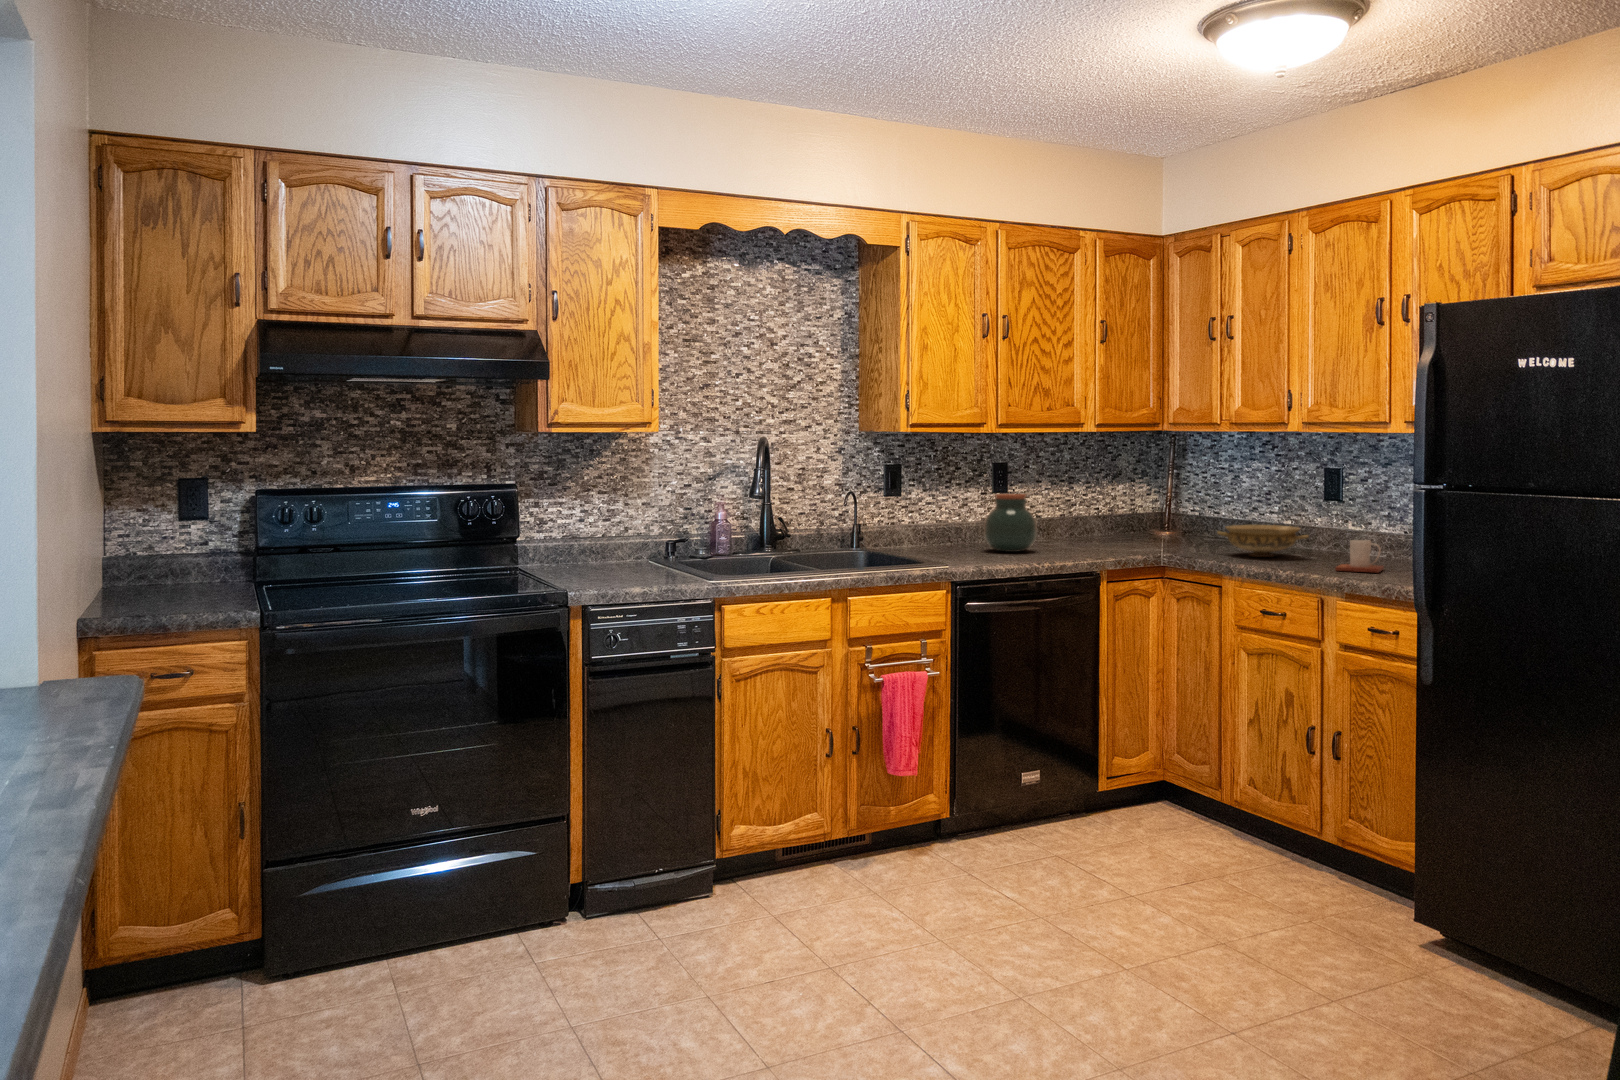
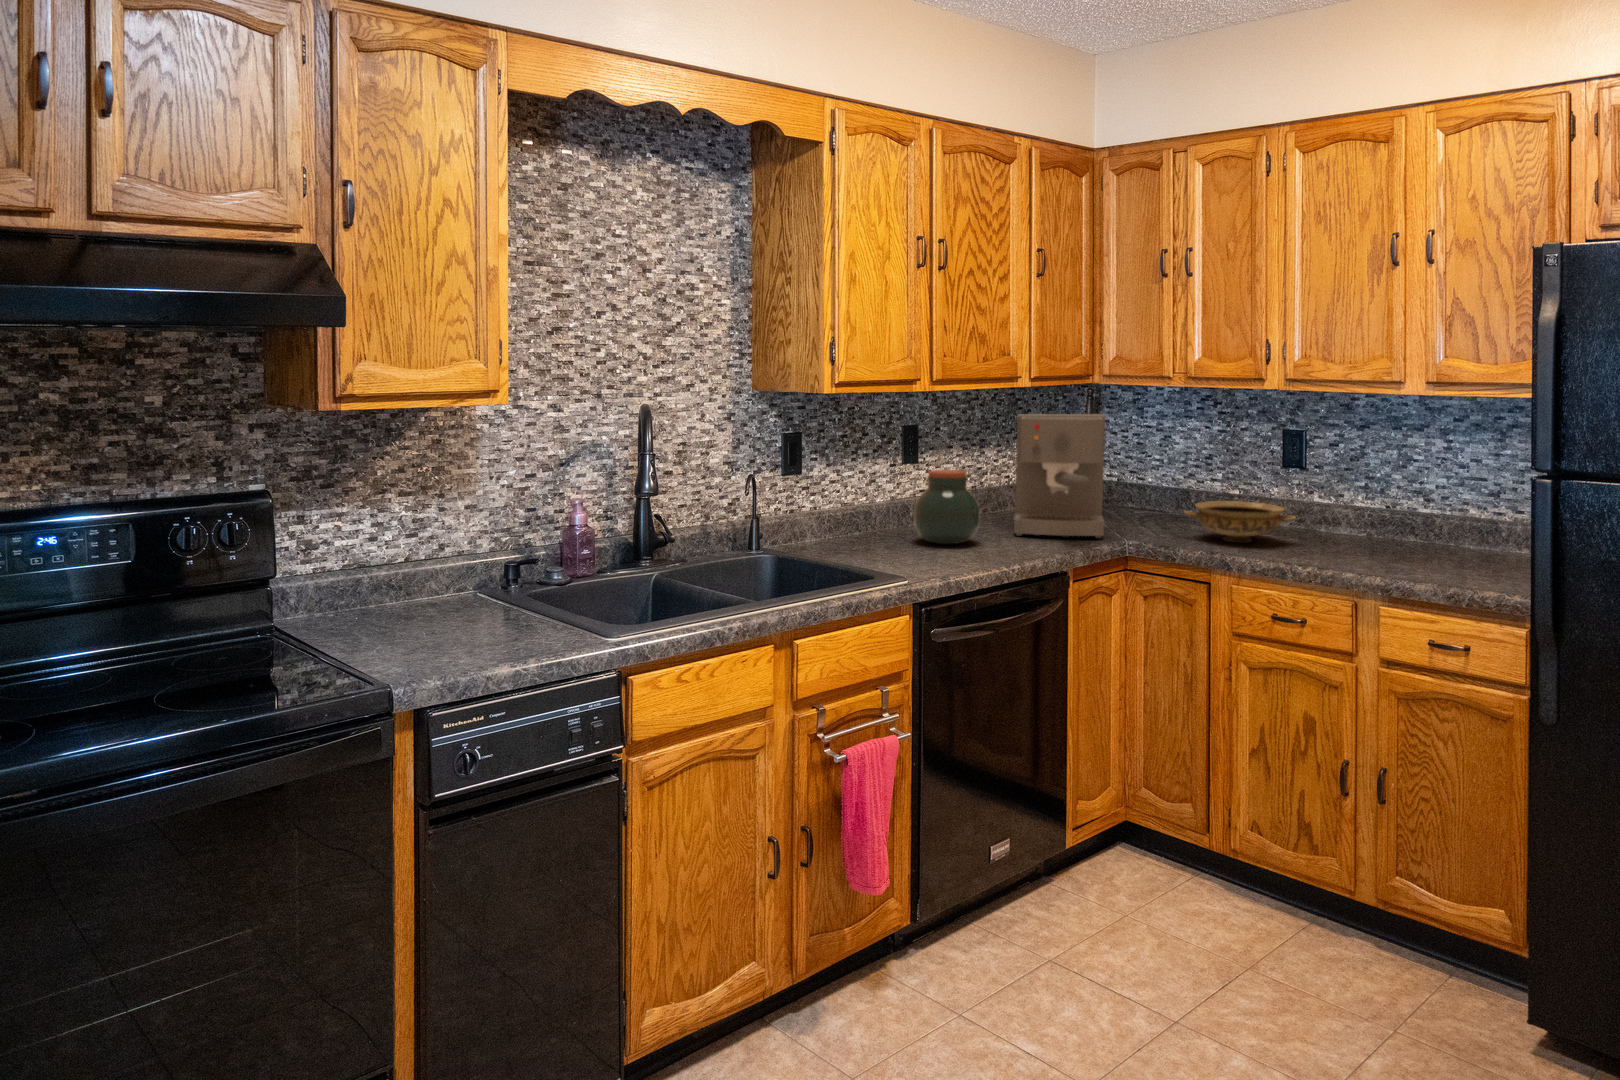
coffee maker: none [1072,453,1158,552] -> present [1014,414,1106,538]
mug: present [1335,540,1384,573] -> none [1354,528,1415,569]

